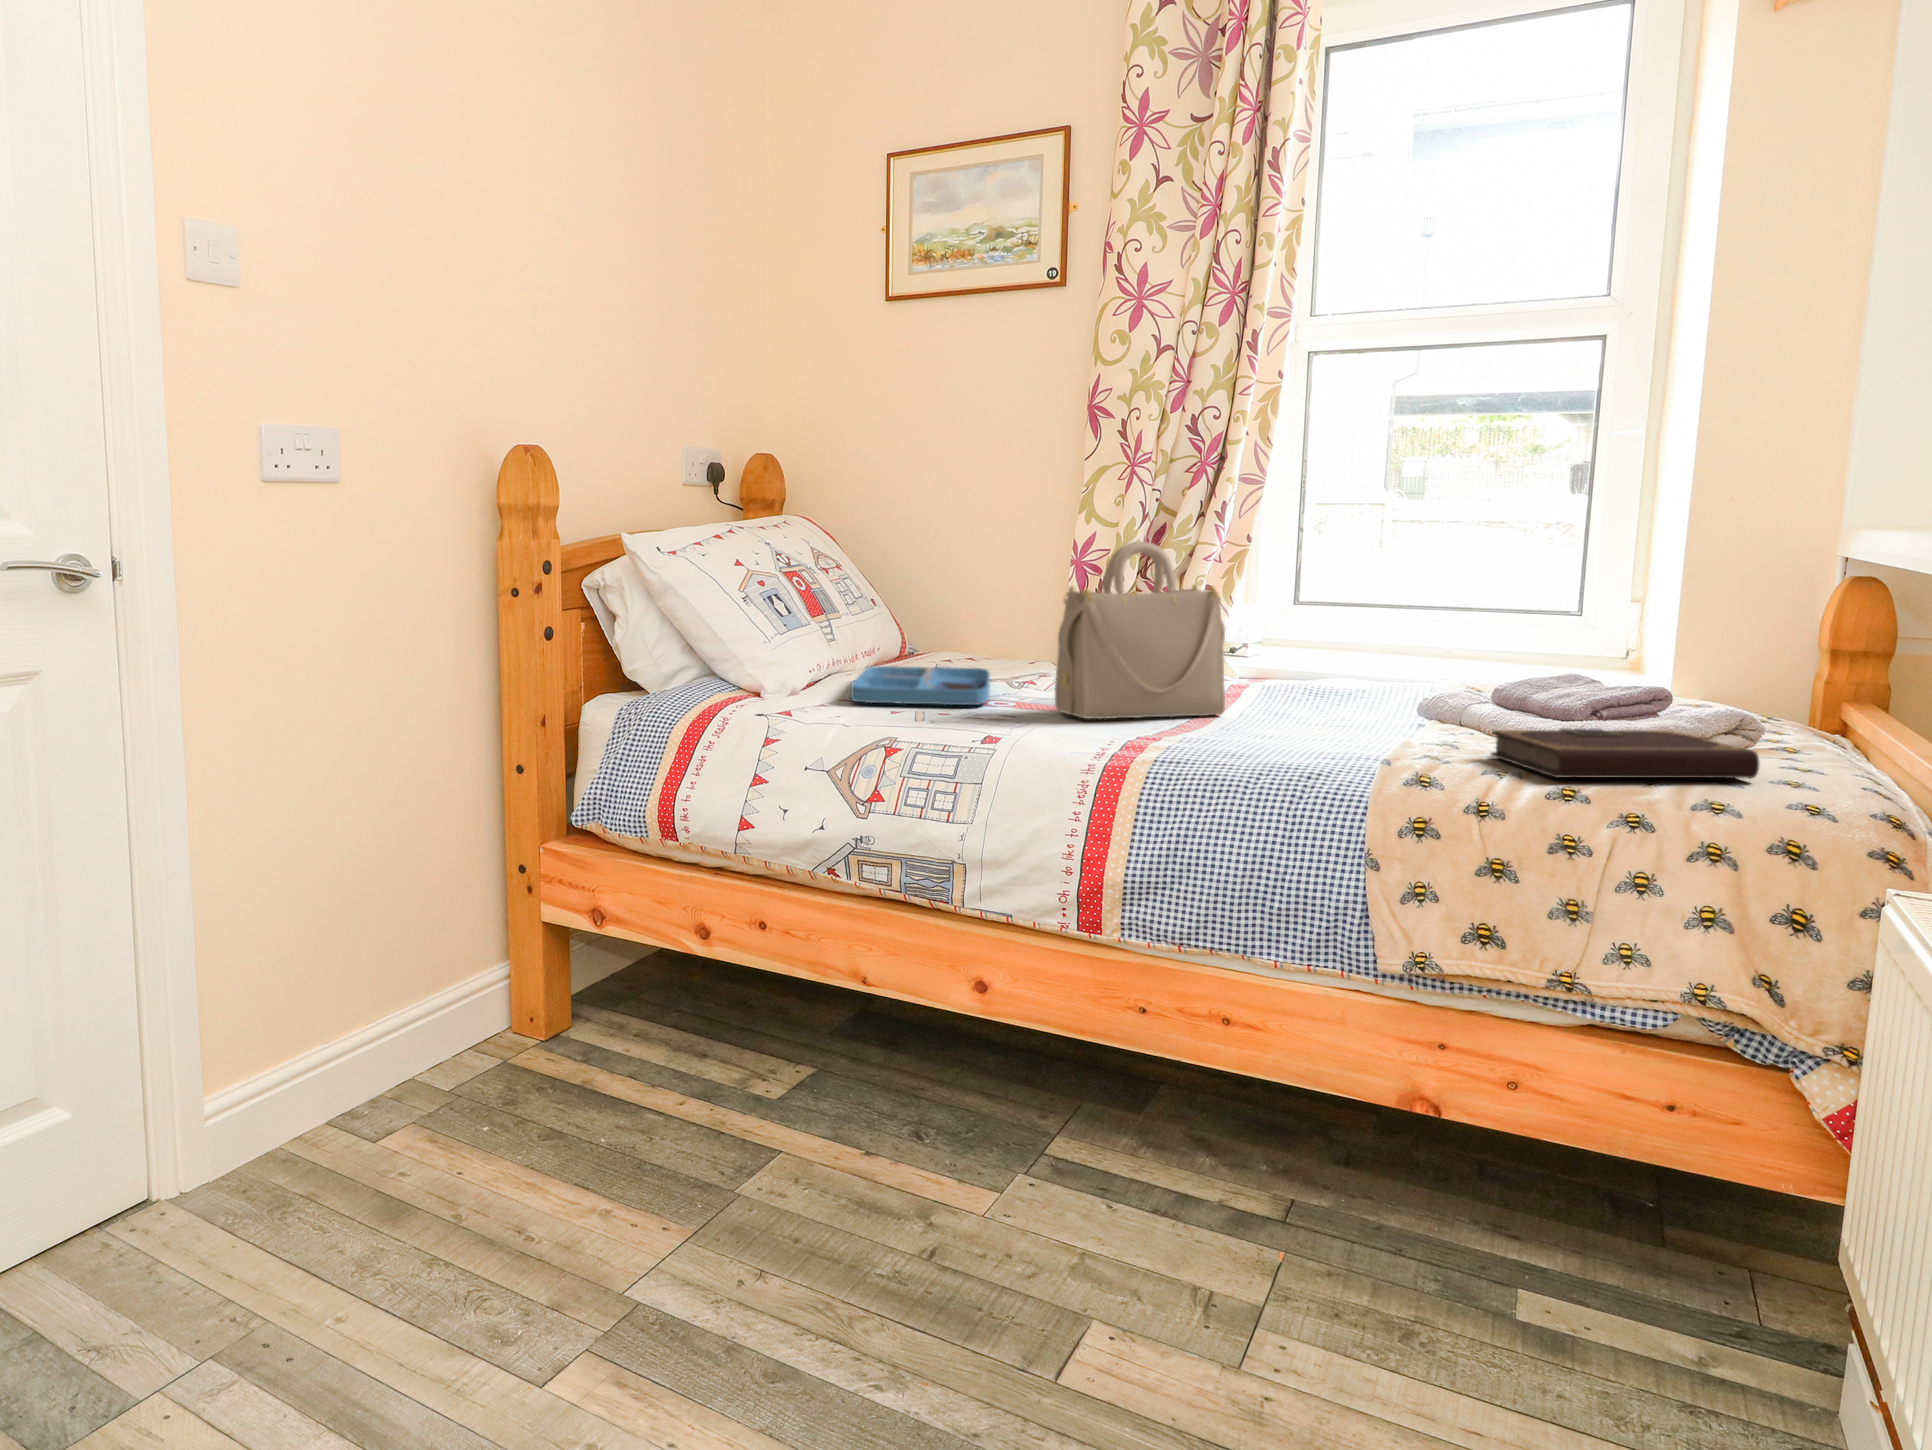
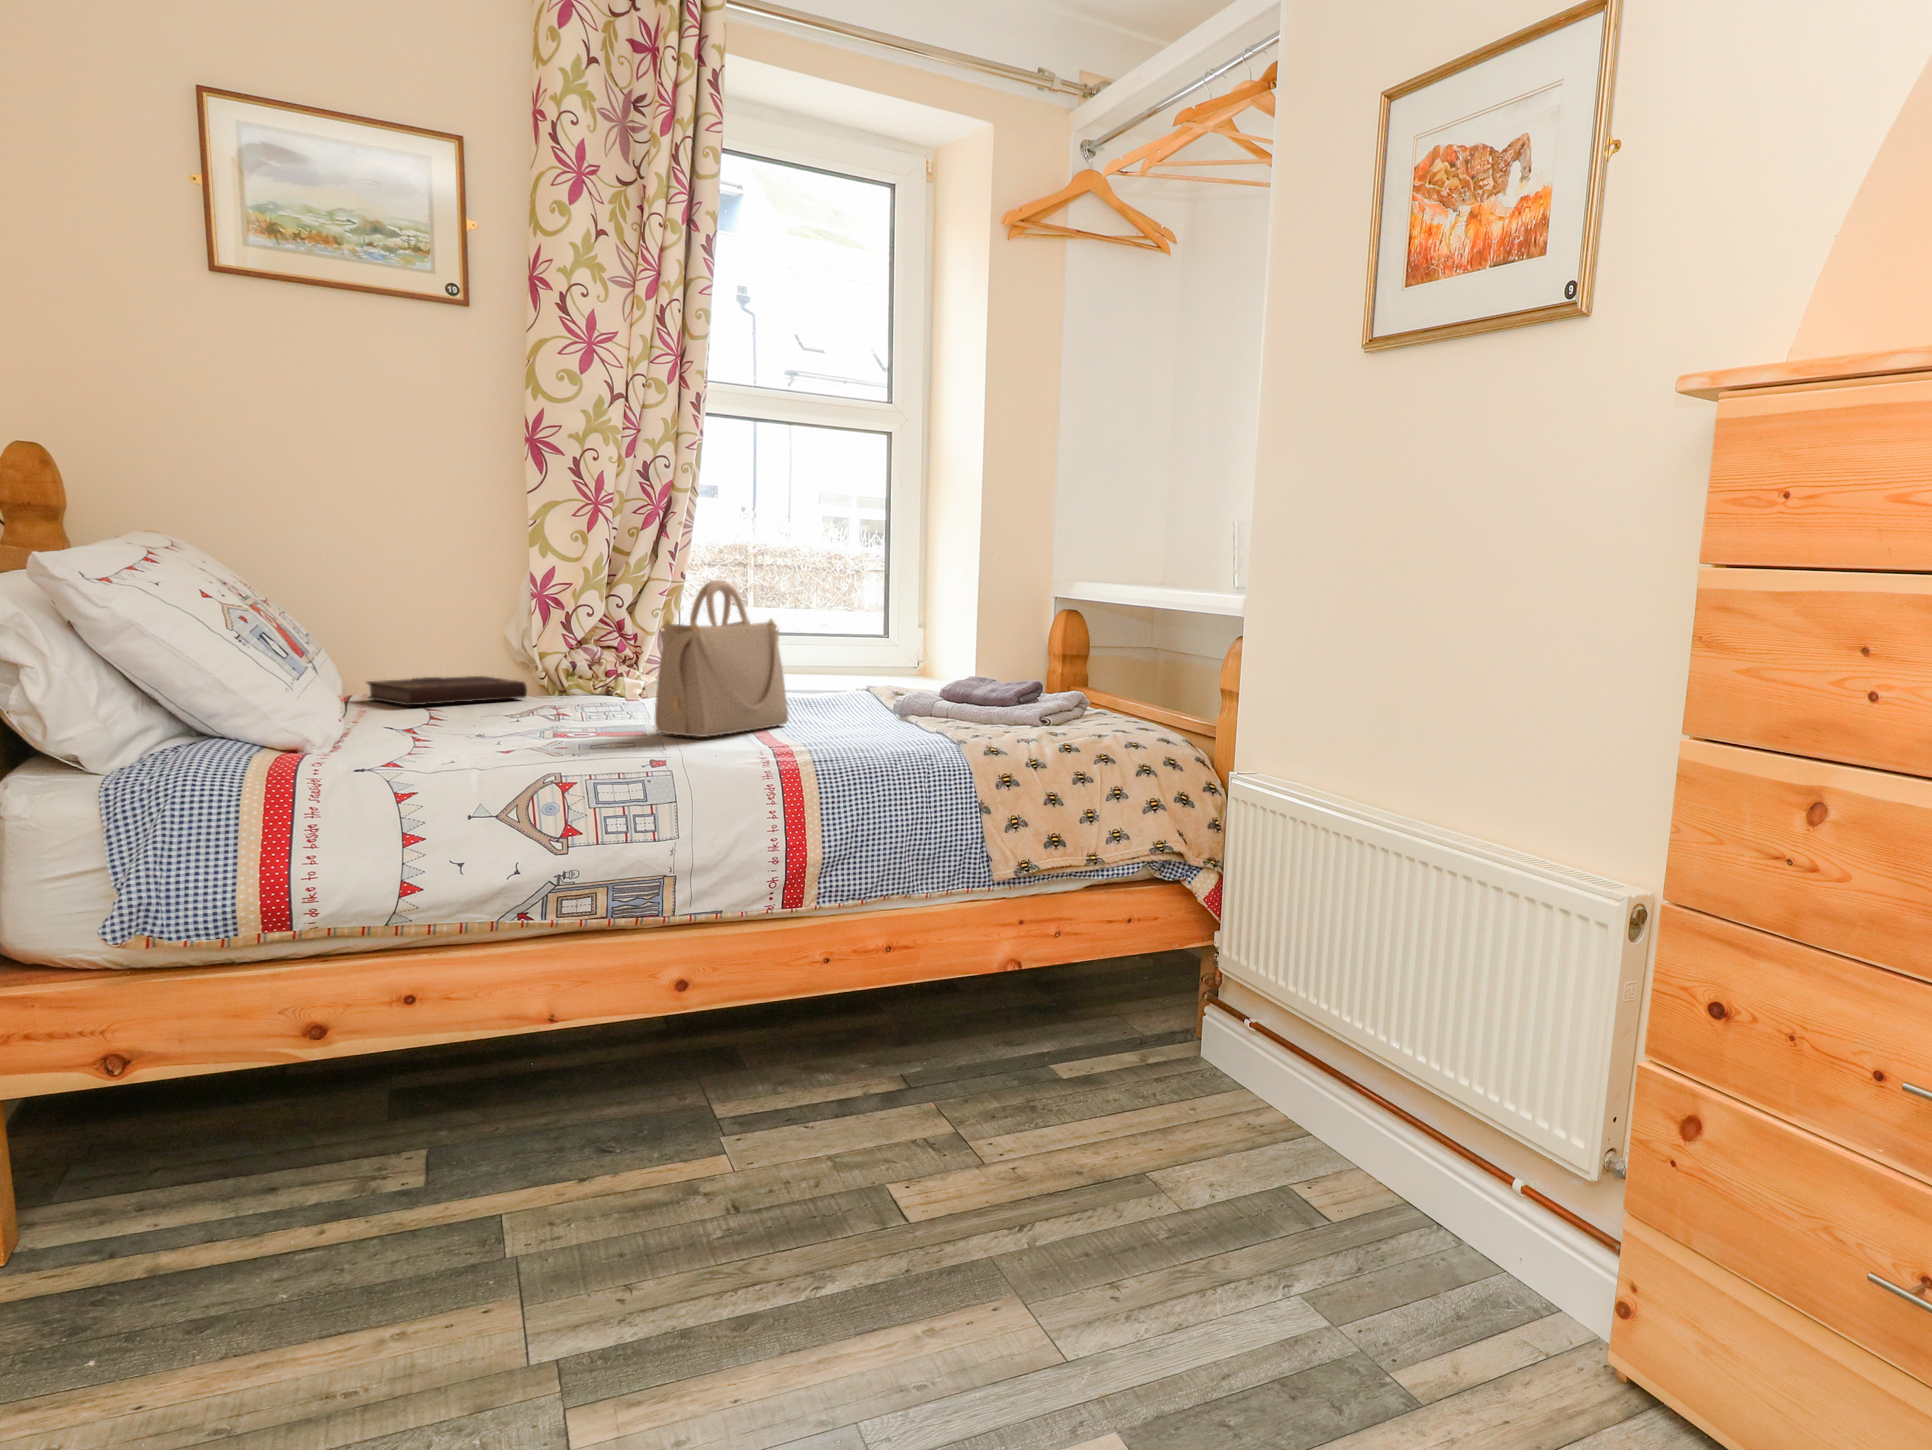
tray: present [851,666,990,705] -> none [375,703,581,744]
notebook: present [1491,728,1759,778] -> present [367,676,527,705]

